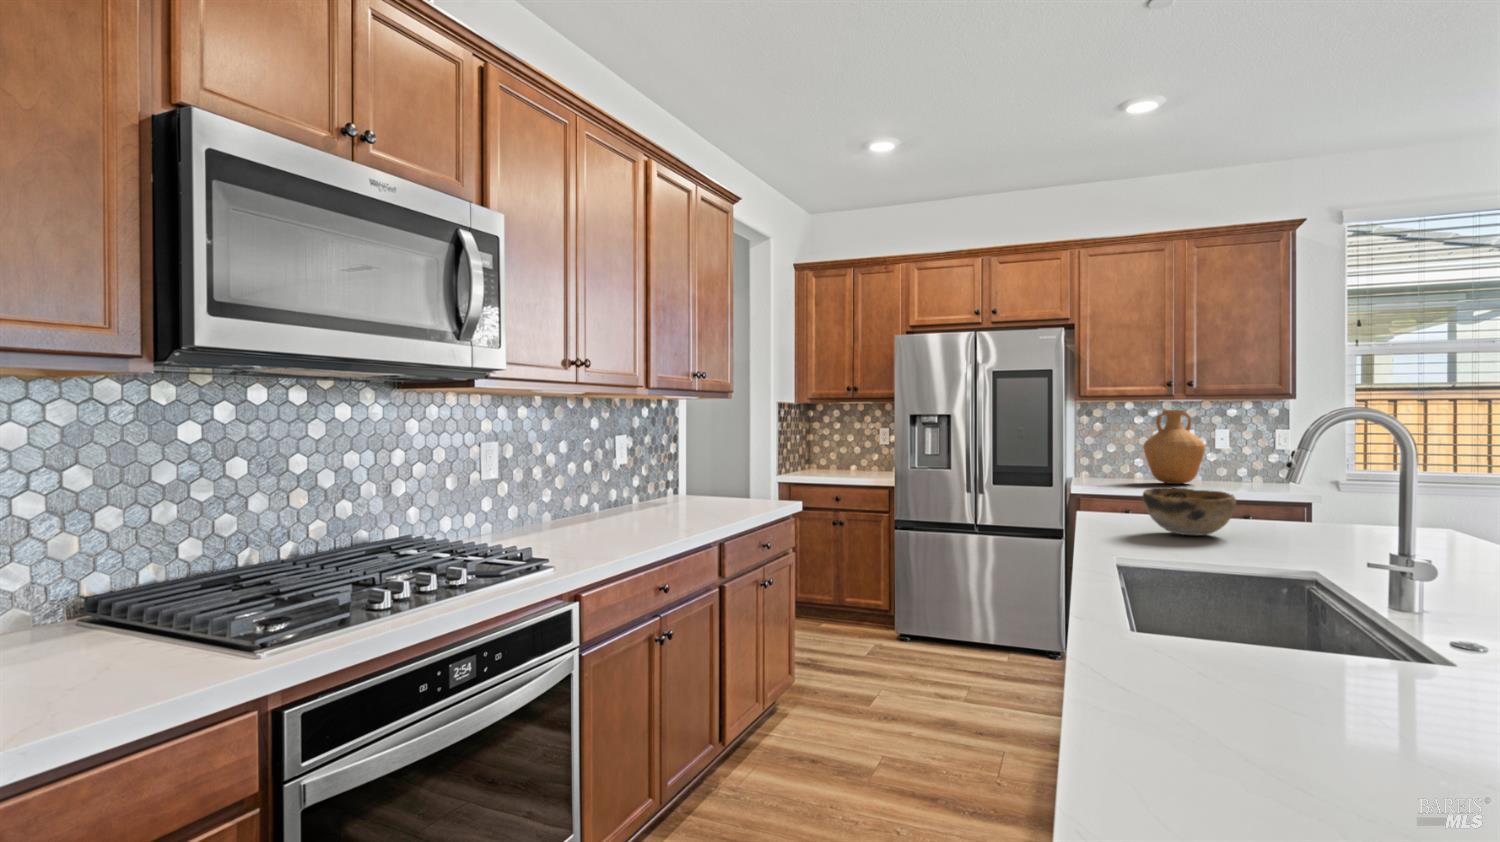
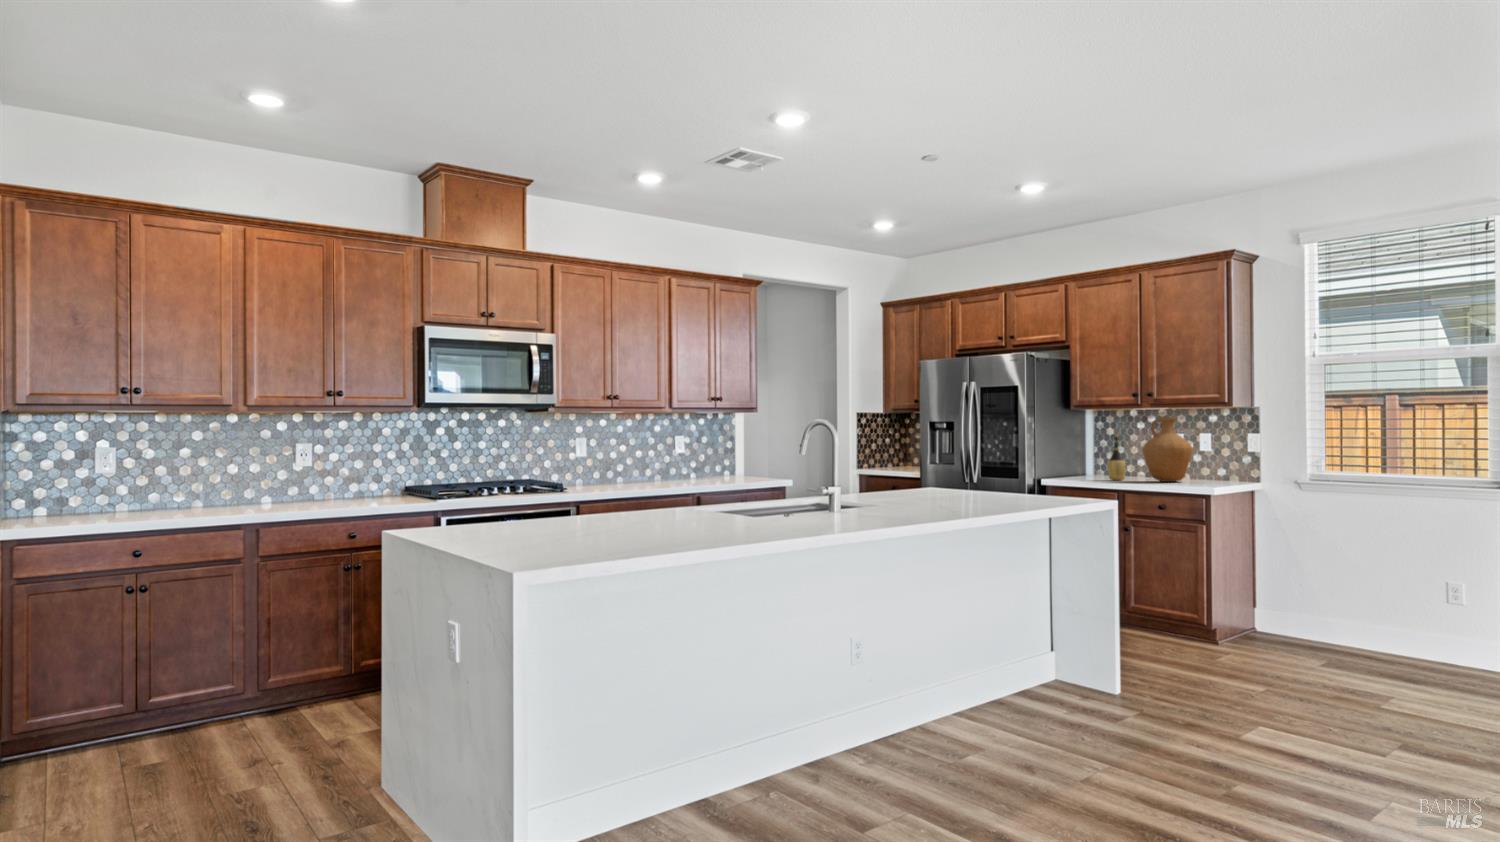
wine bottle: none [1093,430,1117,483] -> present [1107,434,1126,480]
decorative bowl: present [1142,488,1236,535] -> none [904,469,956,497]

